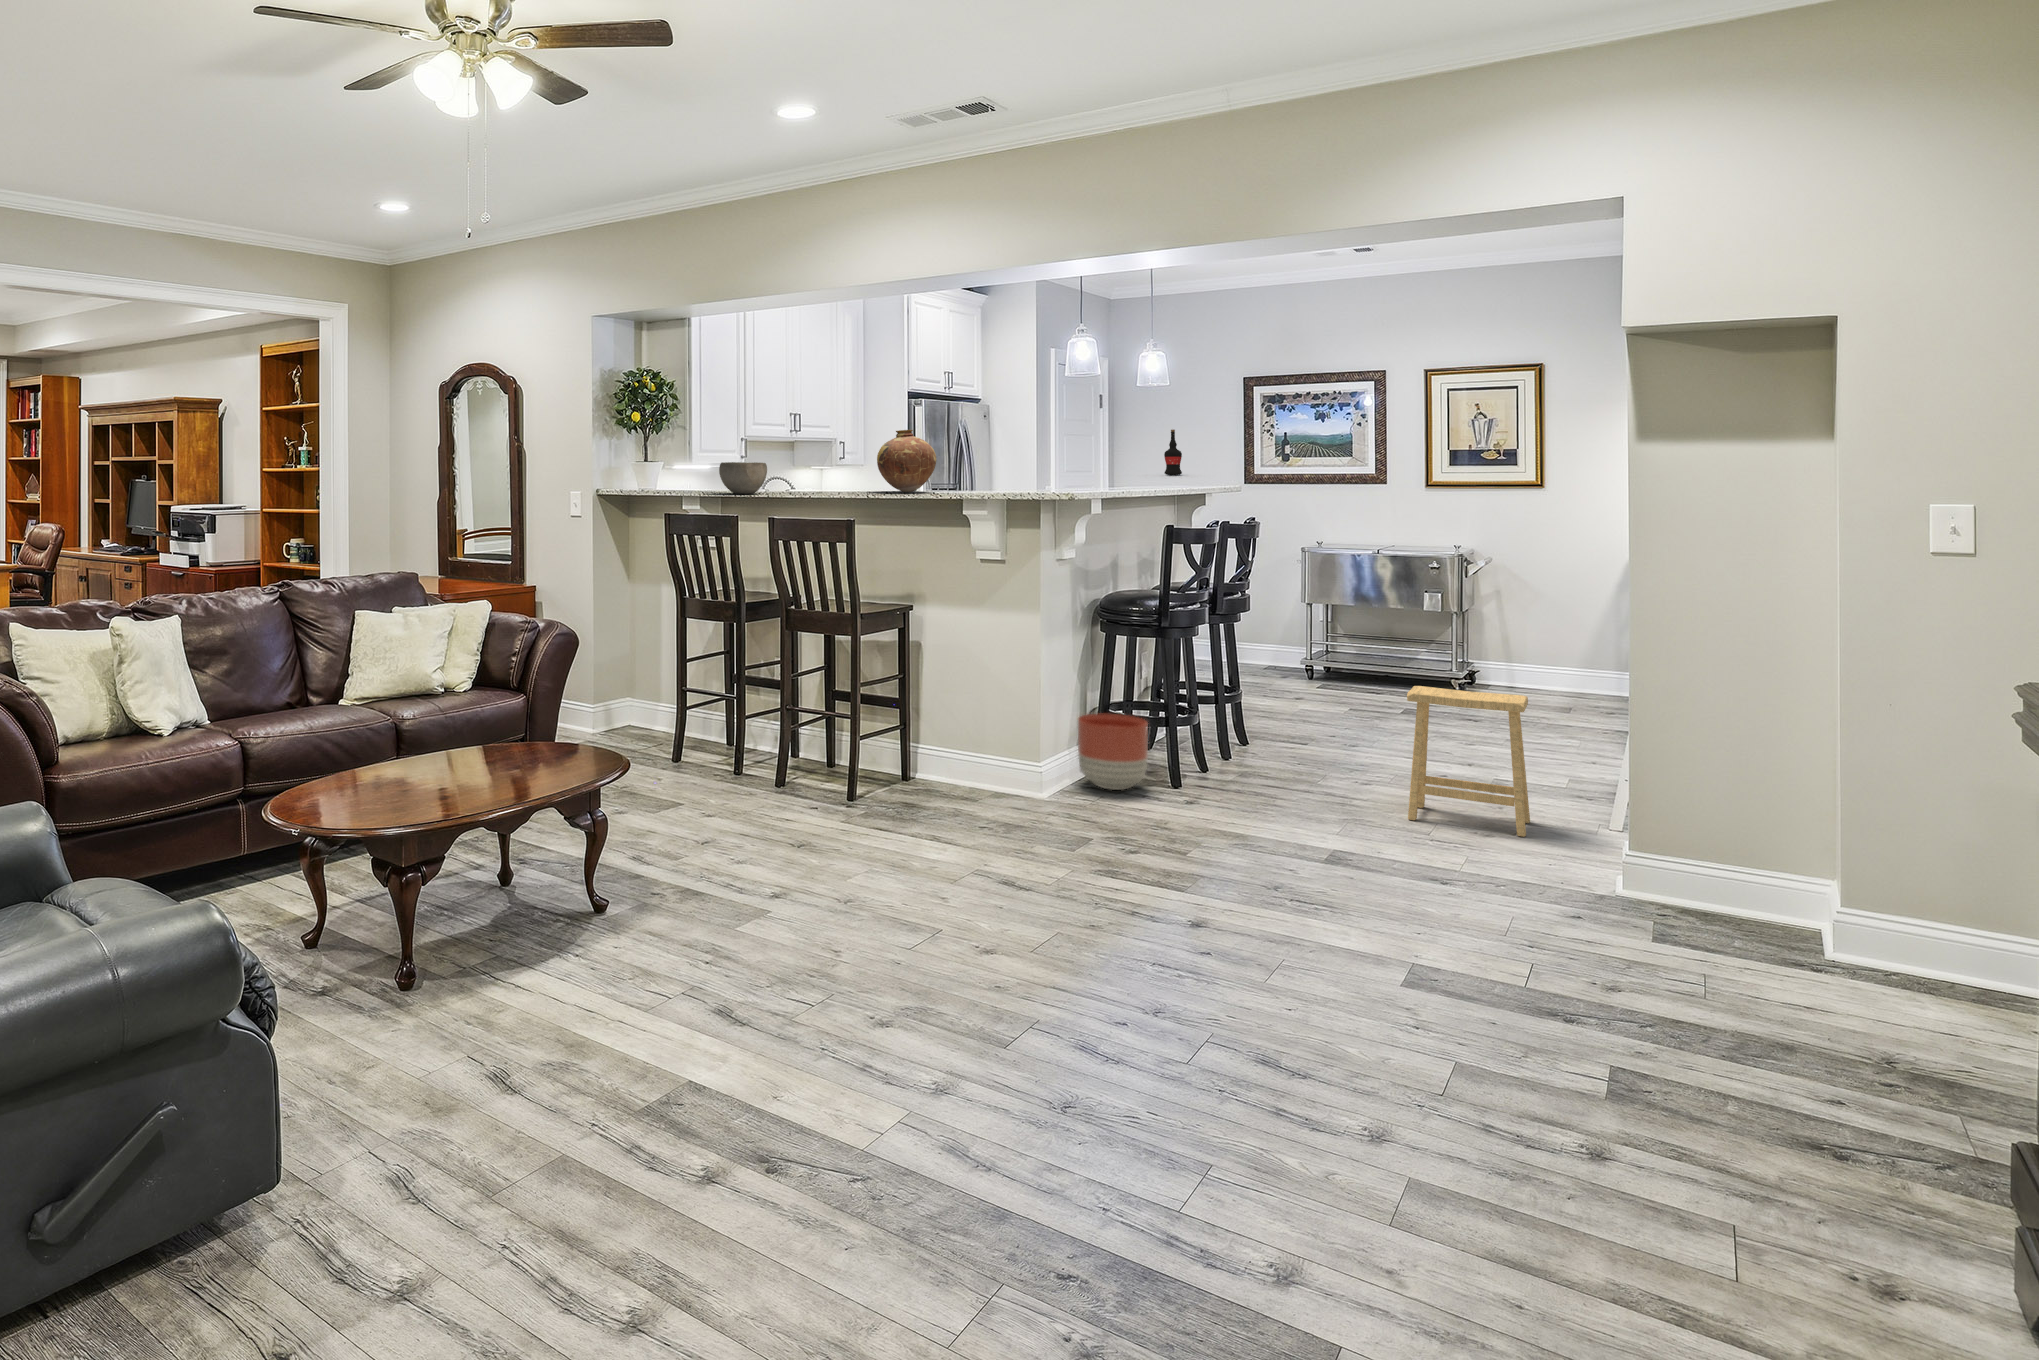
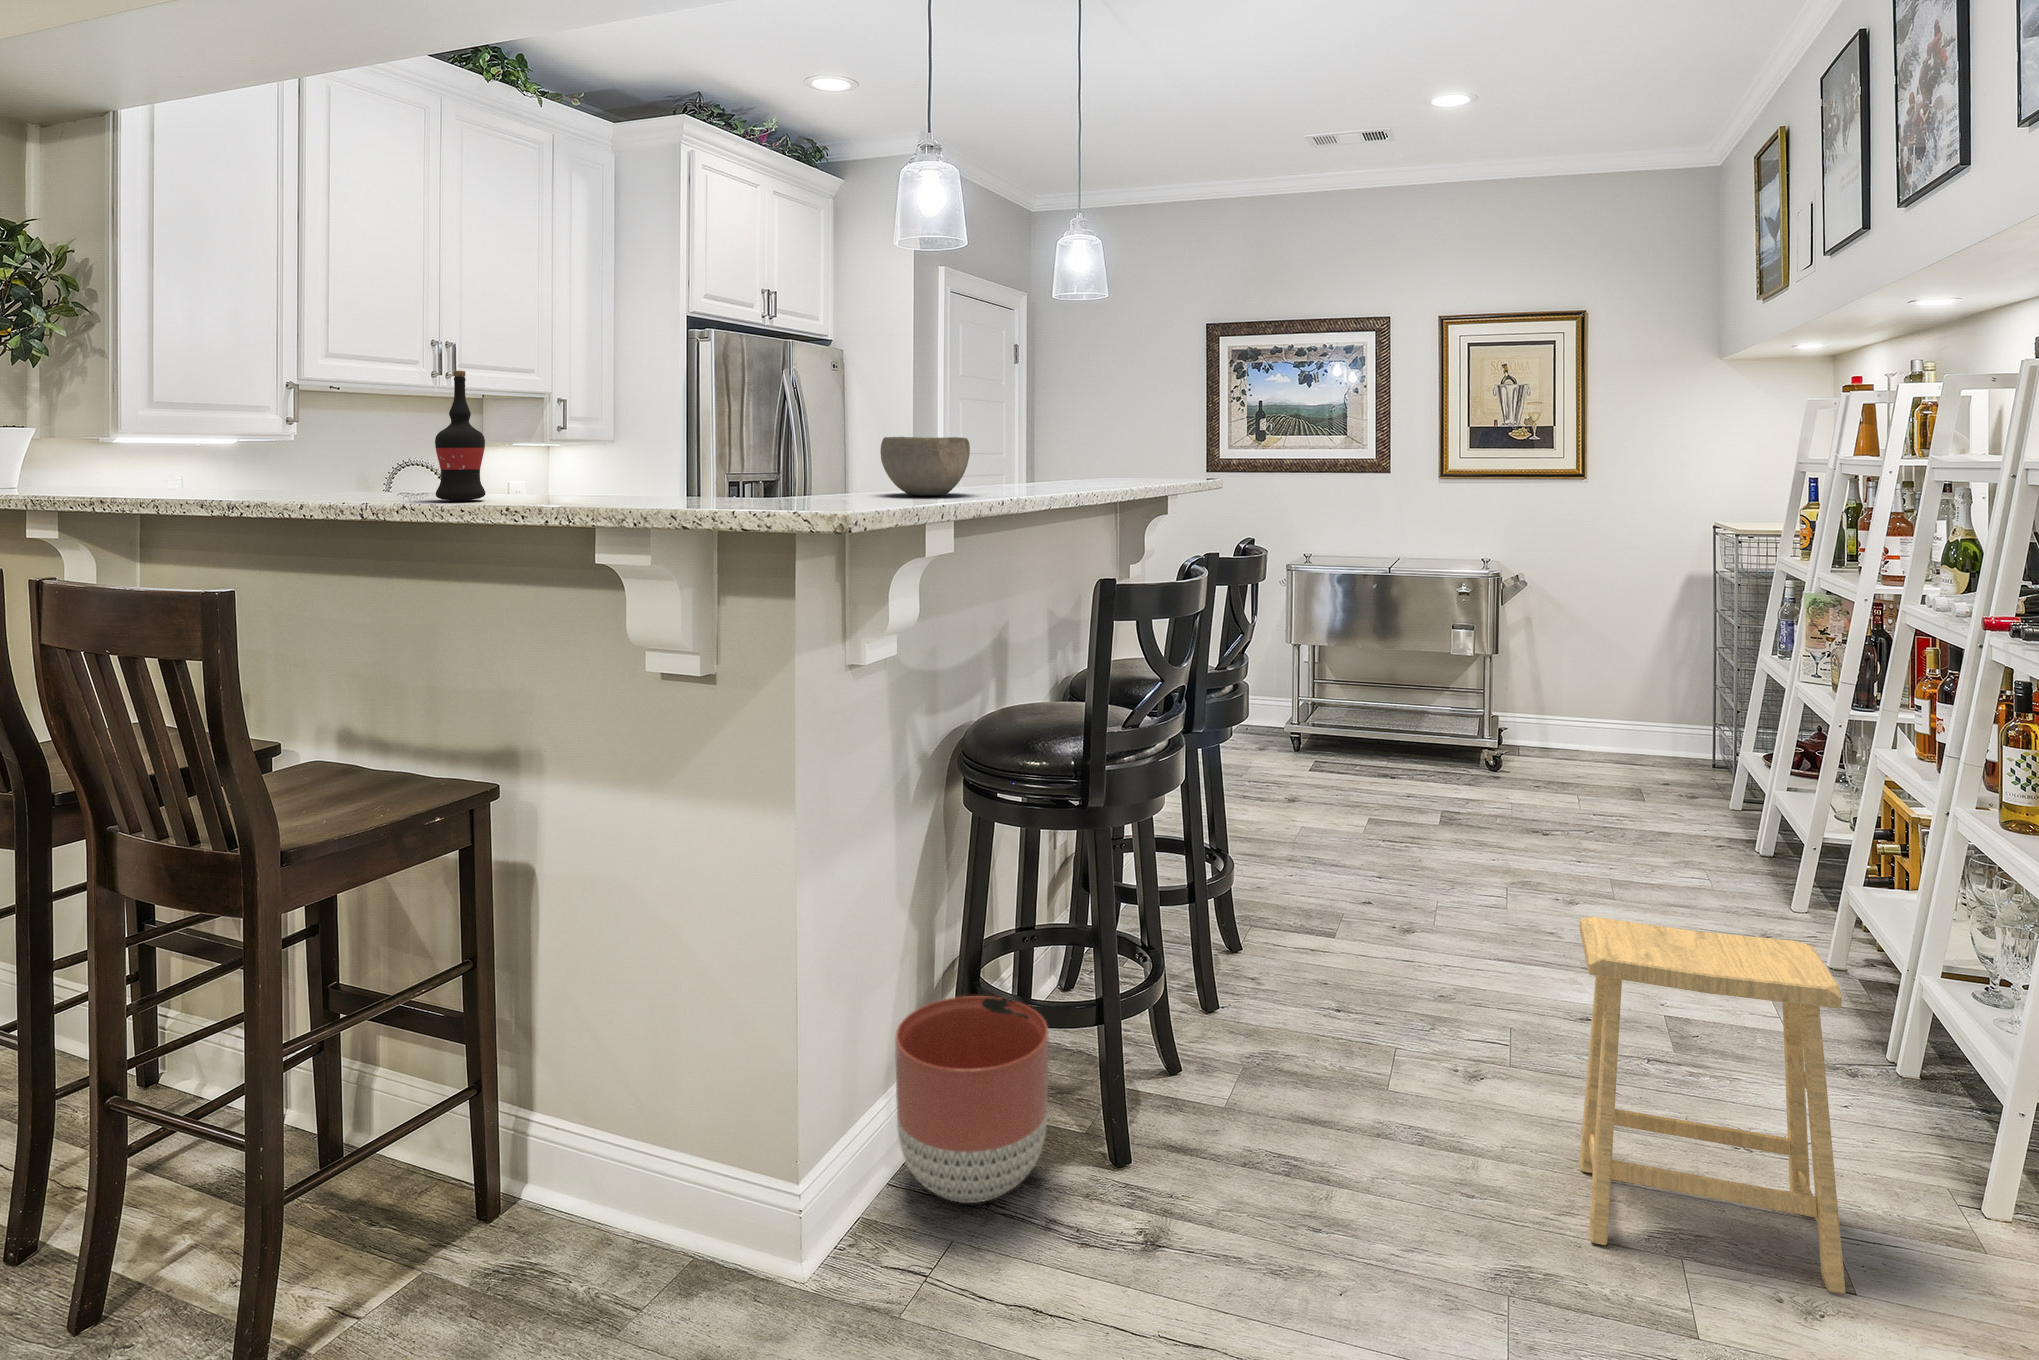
vase: present [877,430,936,492] -> none [537,372,665,500]
wine bottle: present [1164,430,1182,475] -> present [435,371,486,500]
bowl: present [719,462,767,494] -> present [881,437,970,495]

